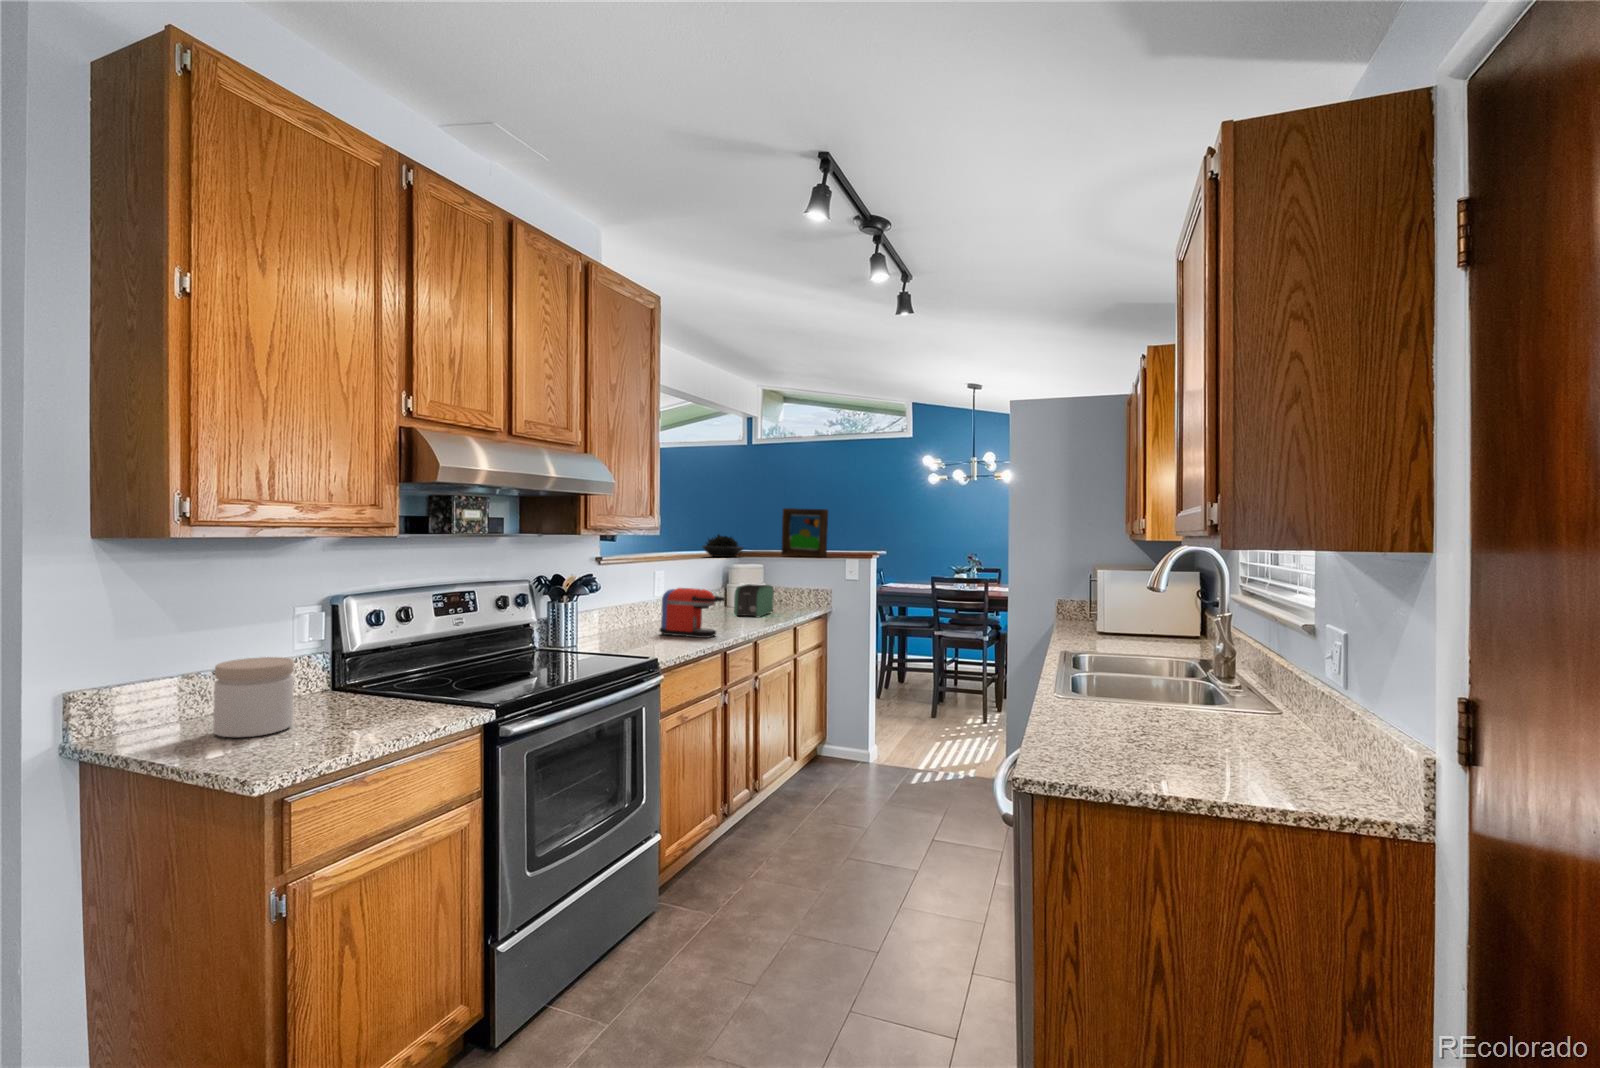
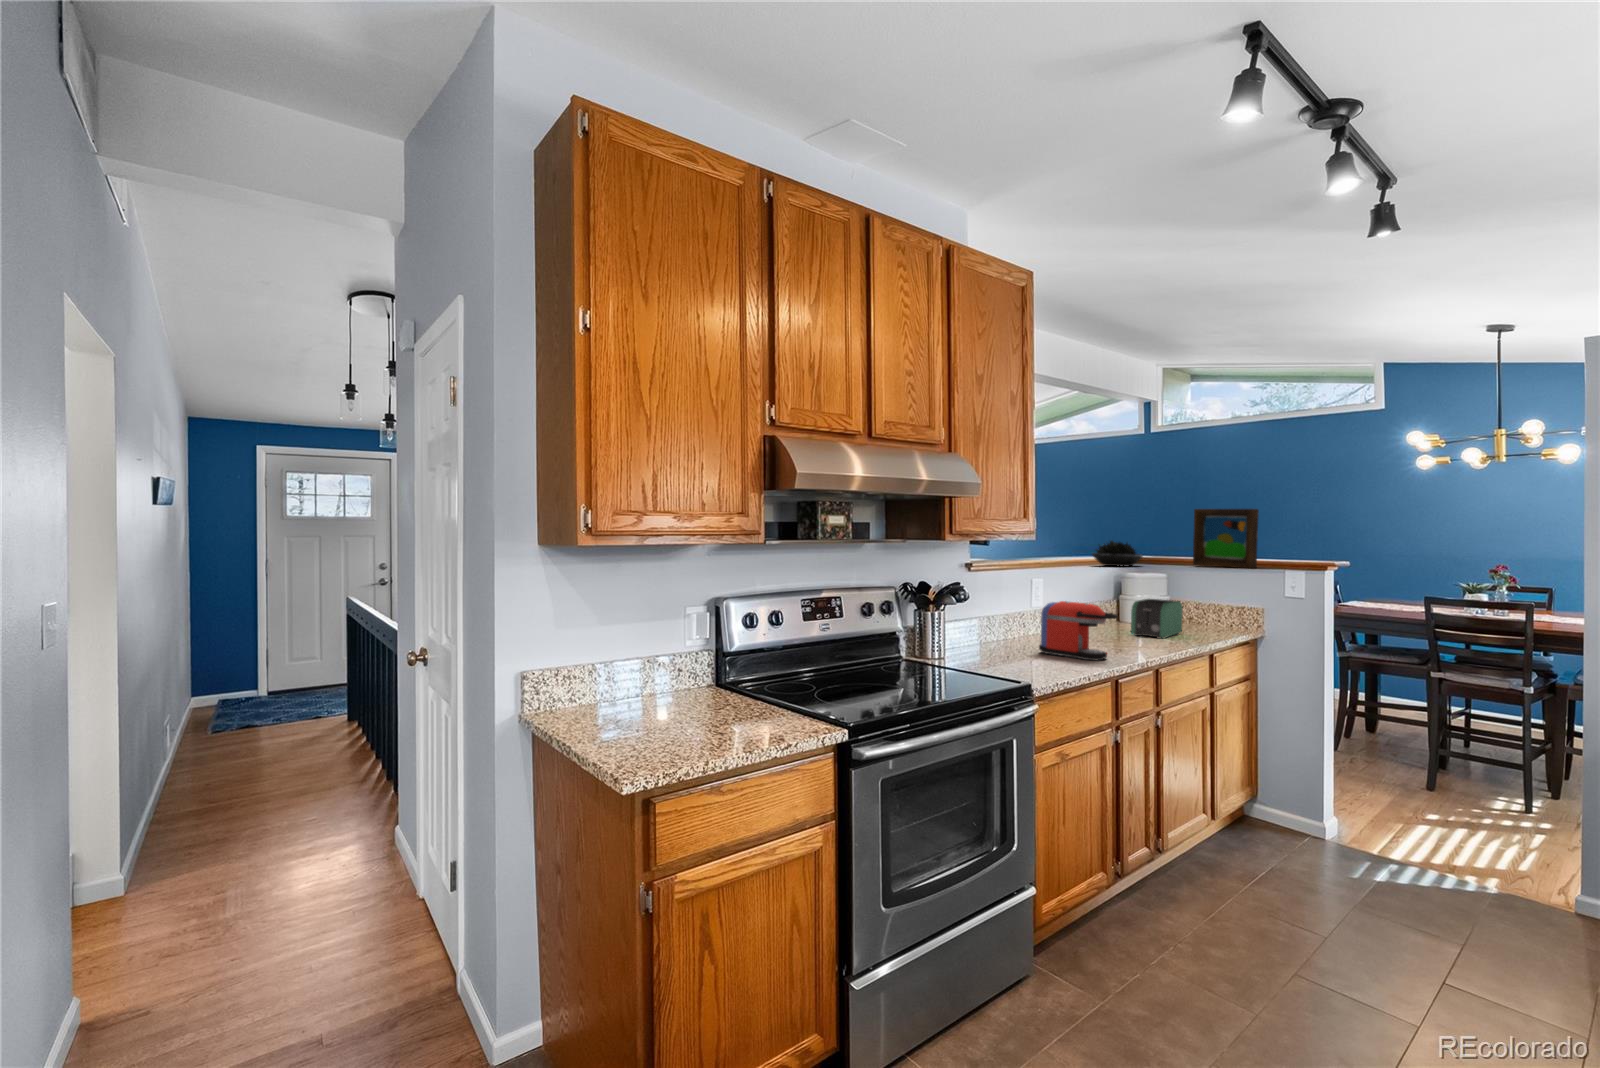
jar: present [213,657,294,737] -> none [610,656,671,729]

